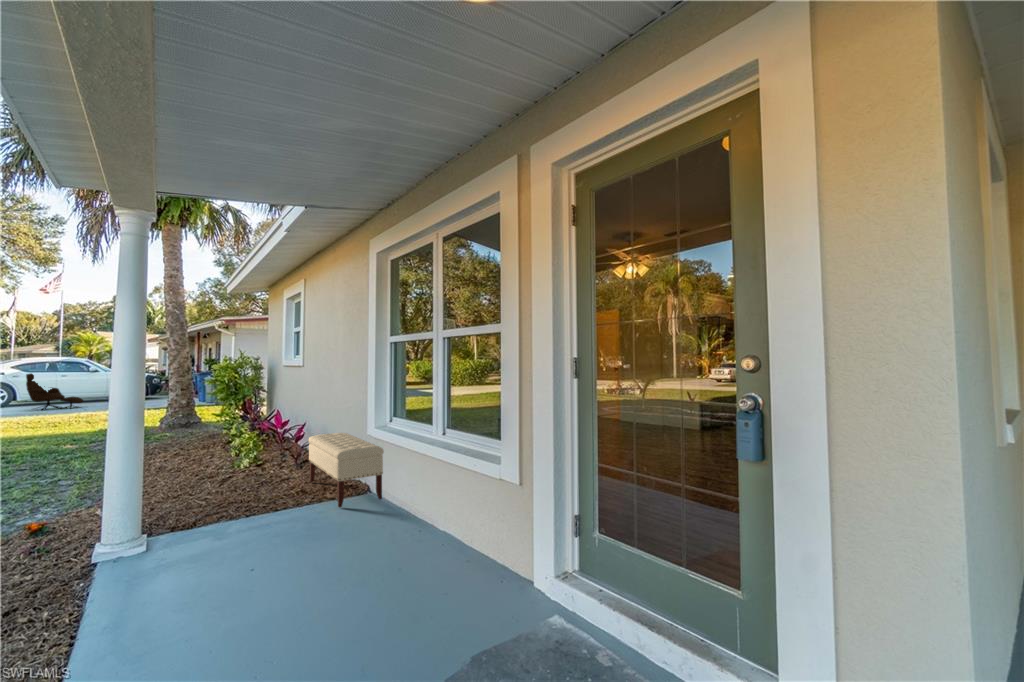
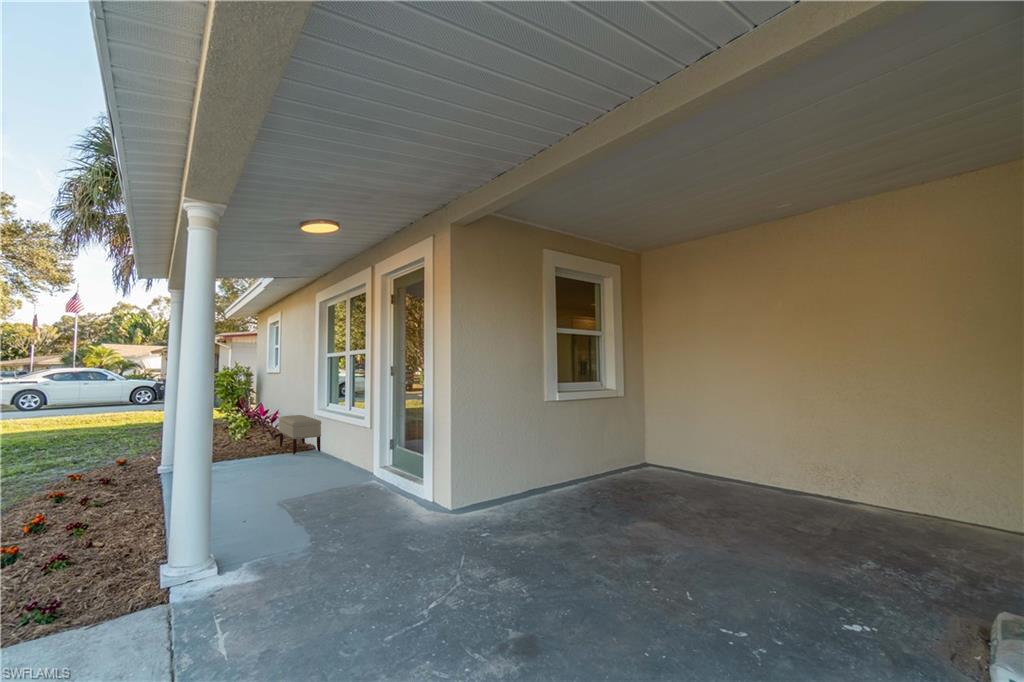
lounge chair: present [26,373,83,410] -> none [57,382,102,412]

